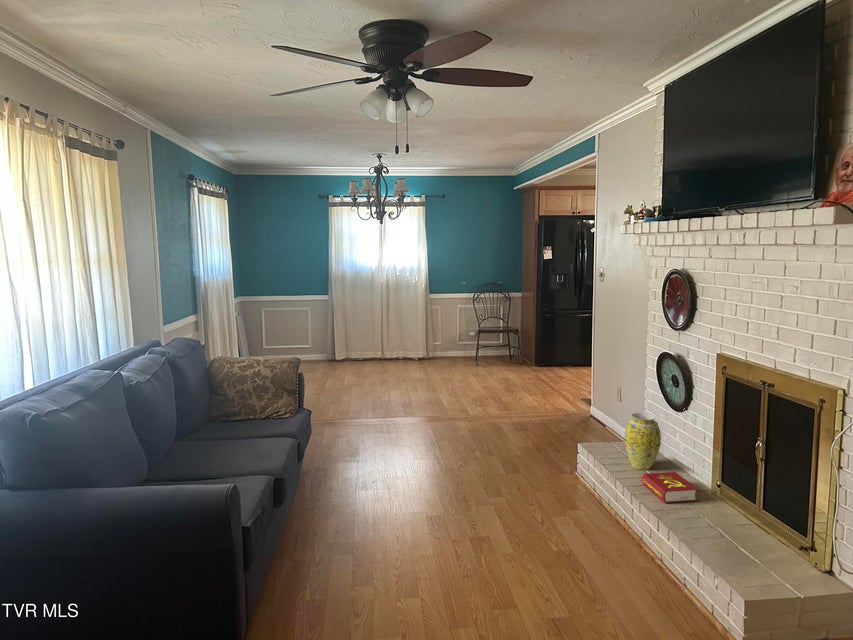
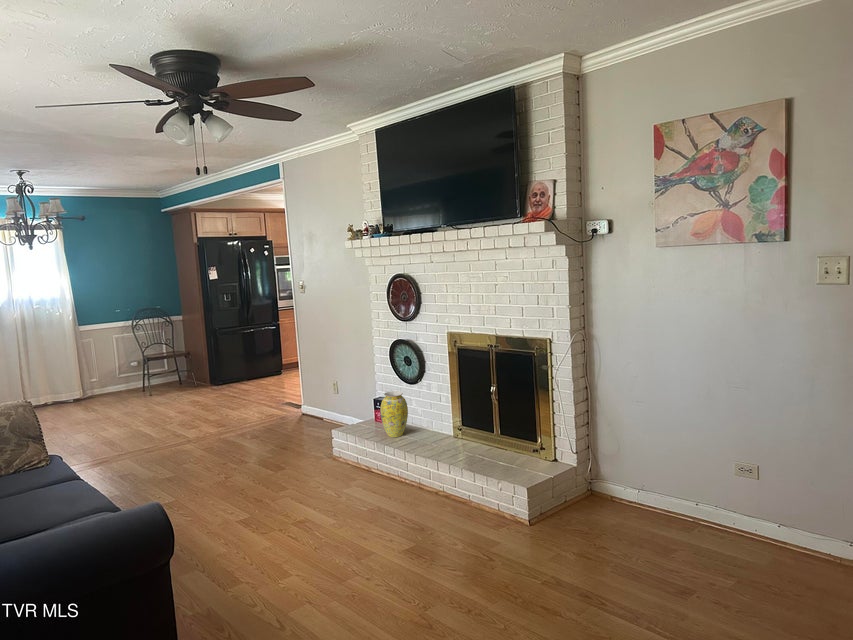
book: present [642,472,699,503] -> none [409,430,453,454]

